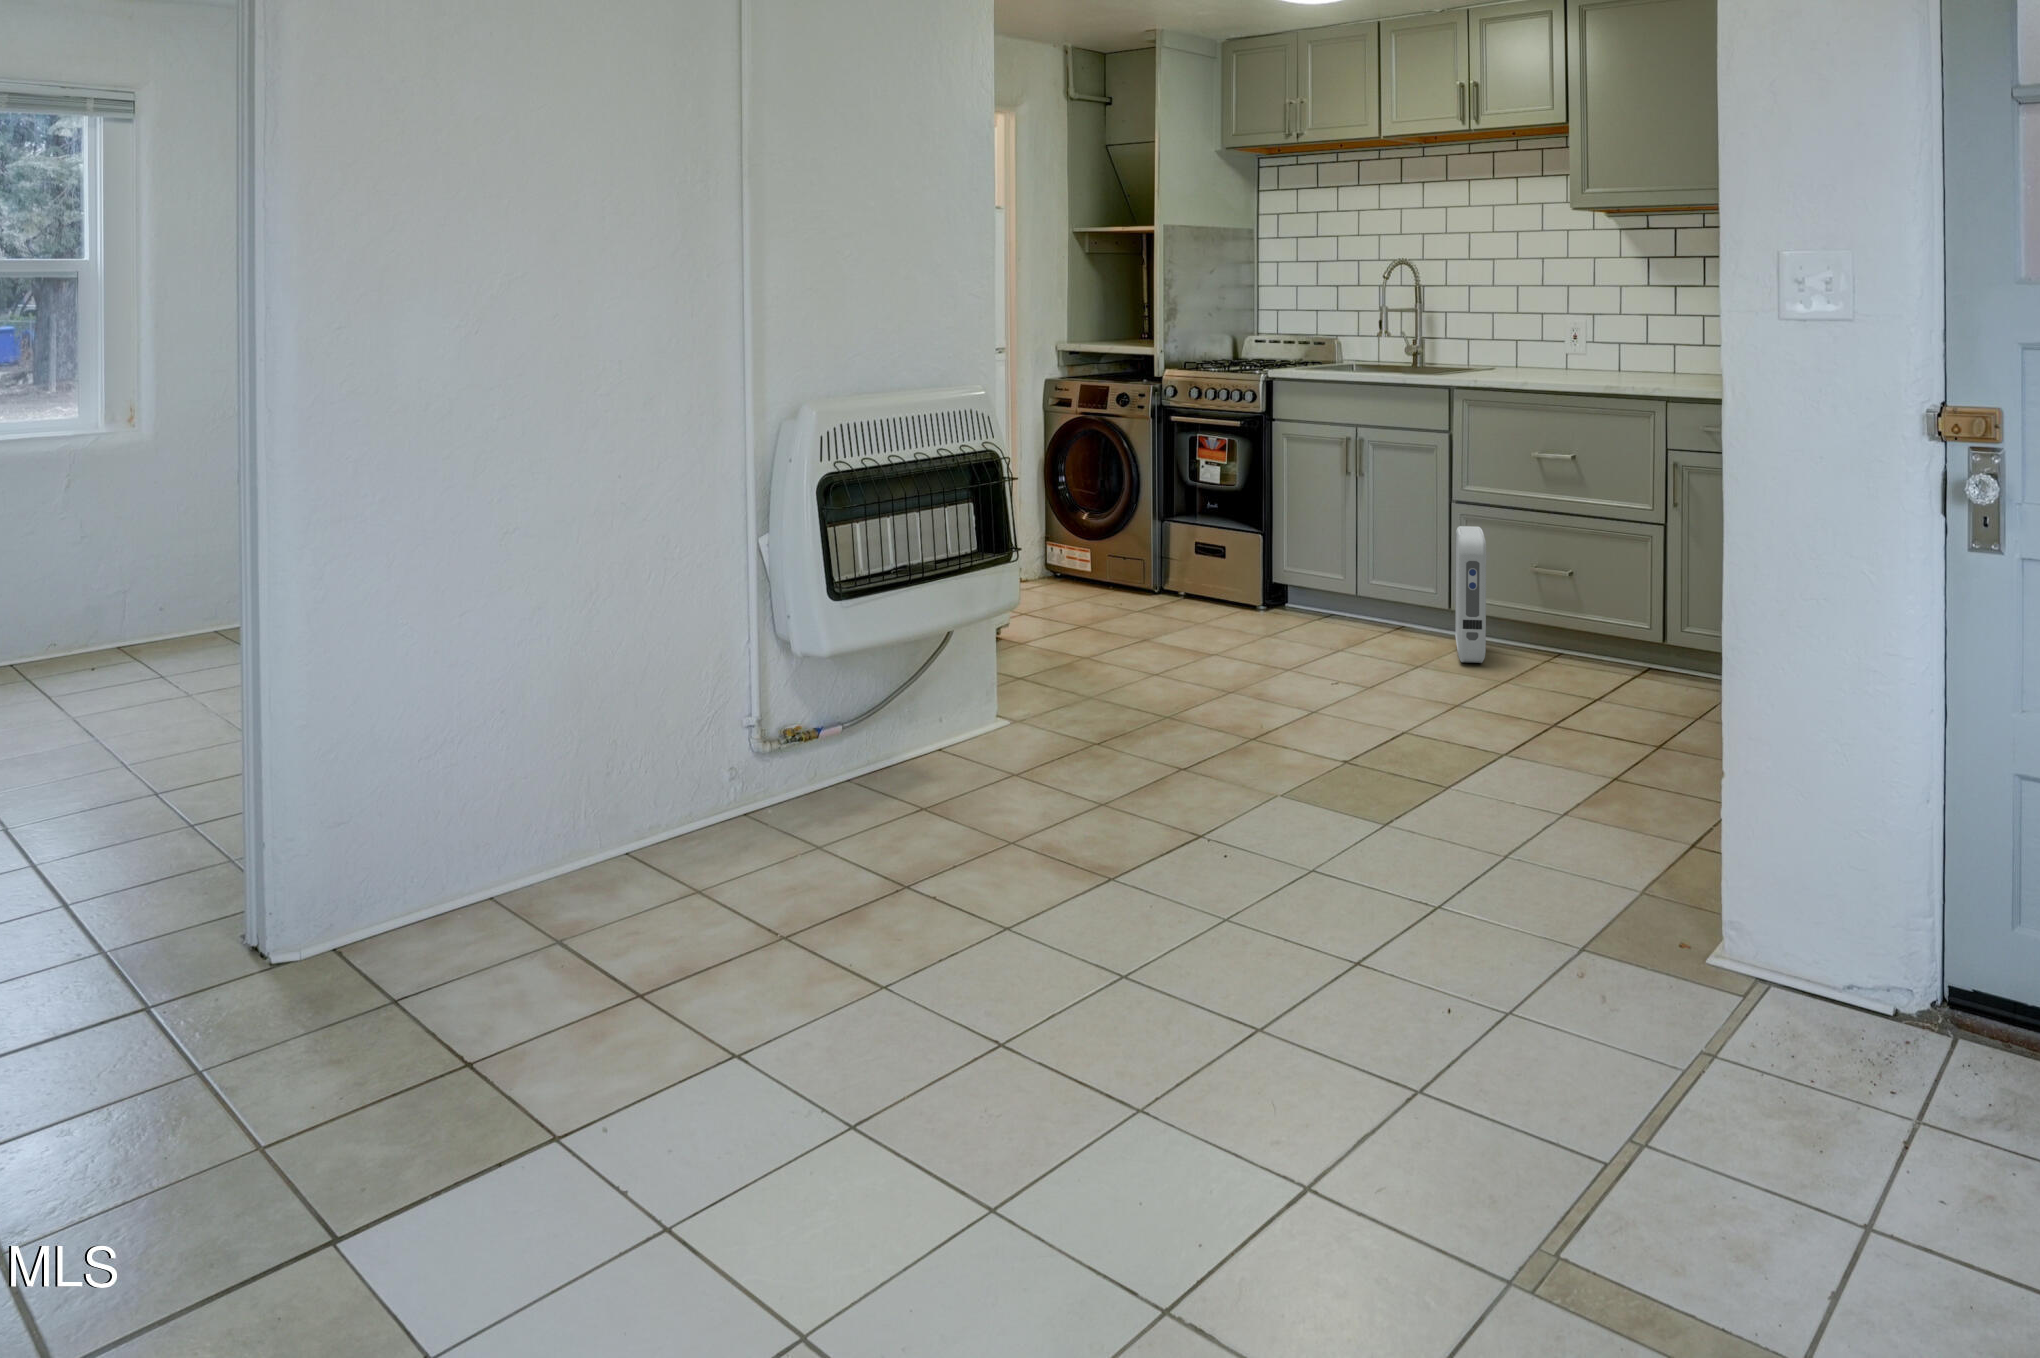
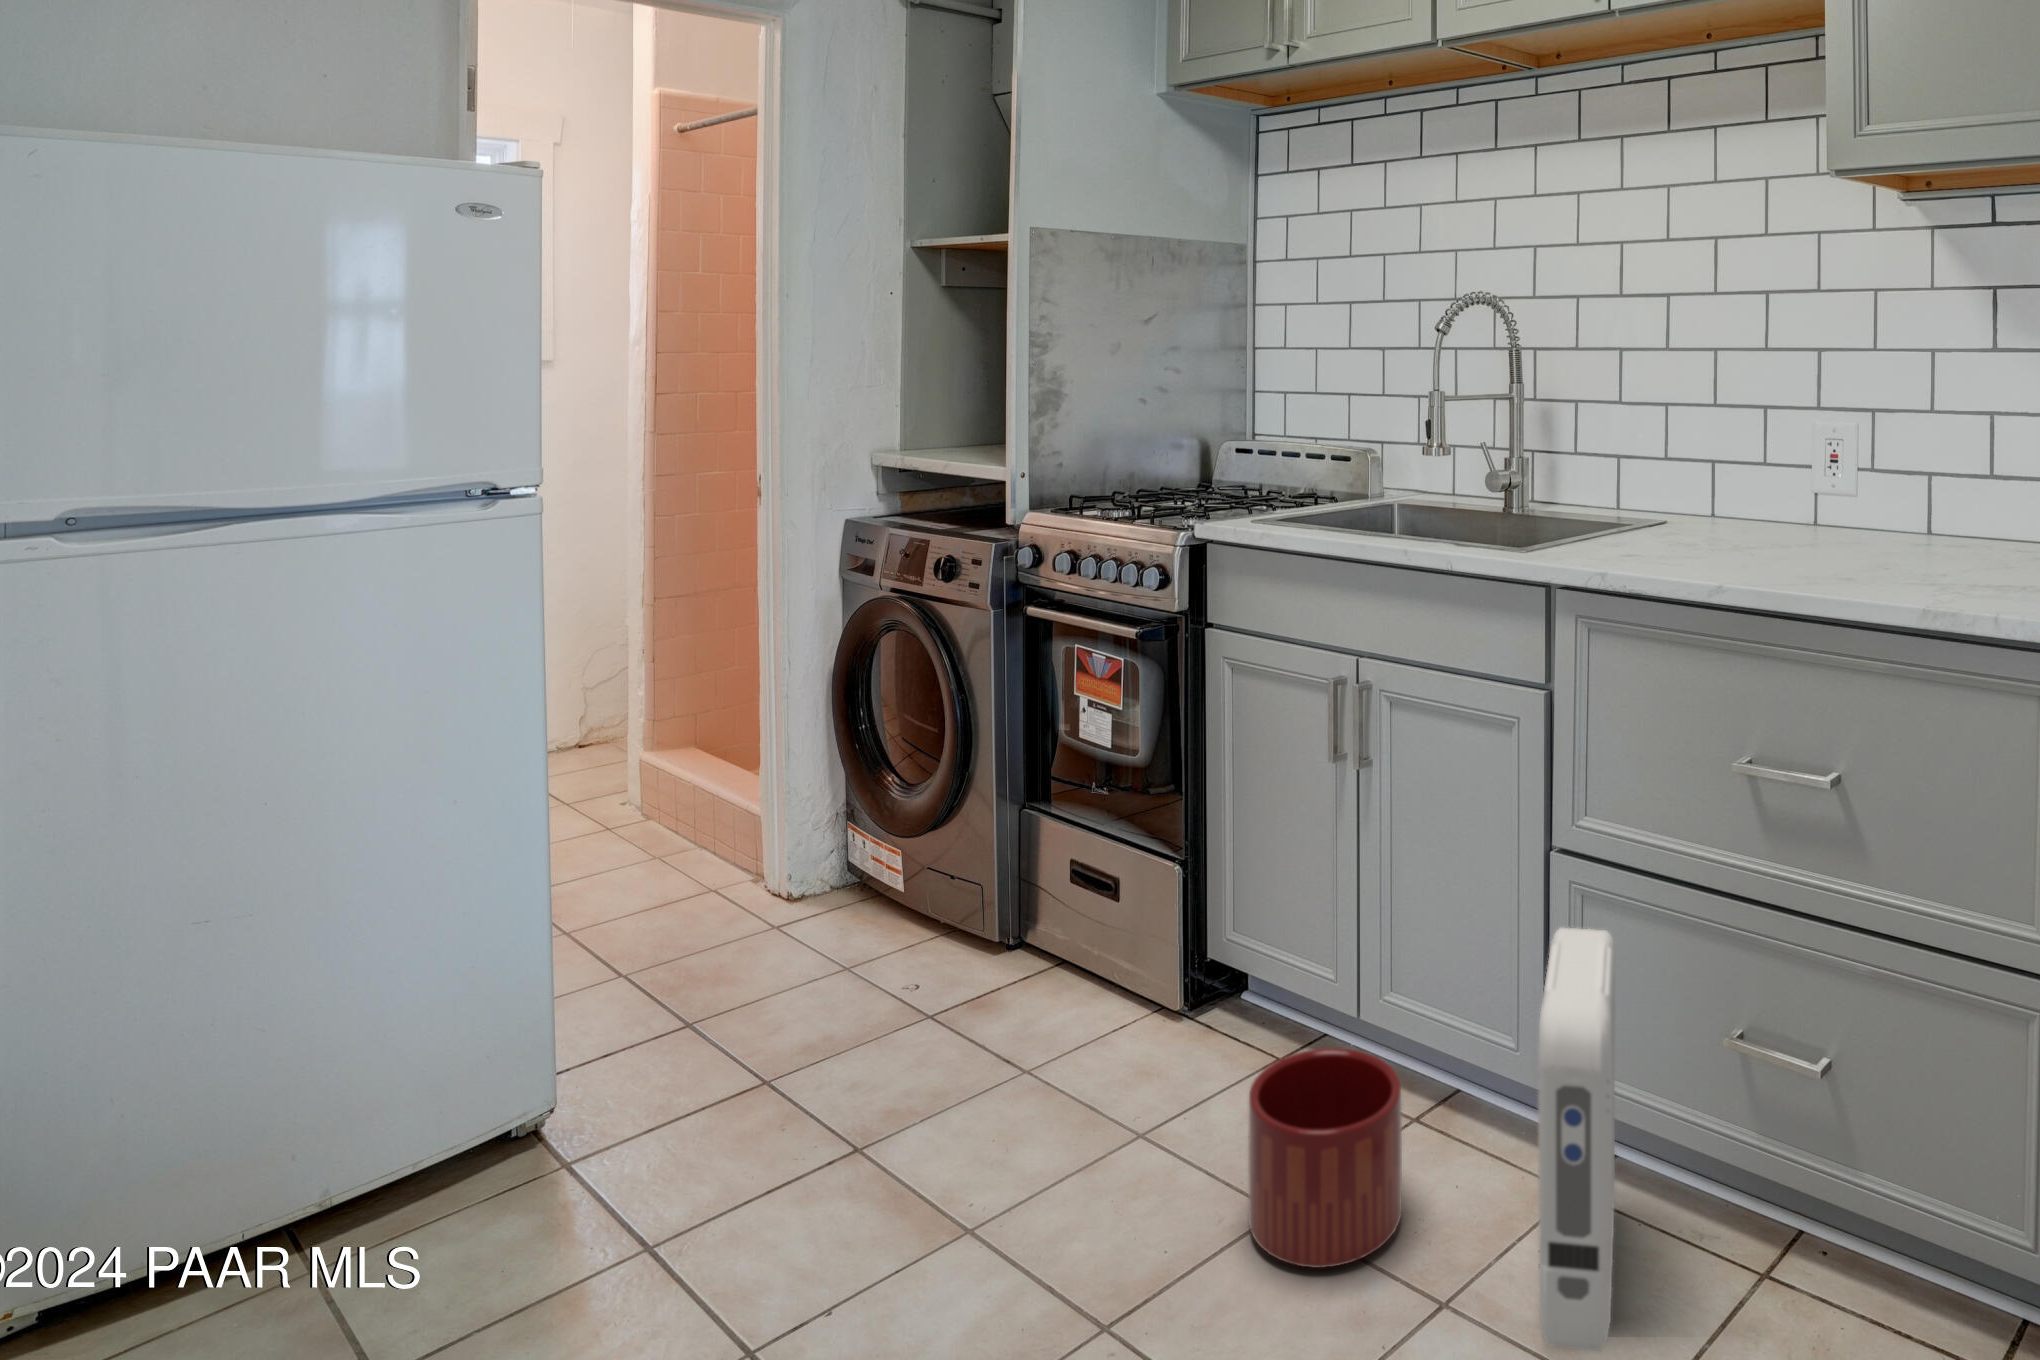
planter: none [1330,586,1393,653] -> present [1248,1048,1402,1268]

